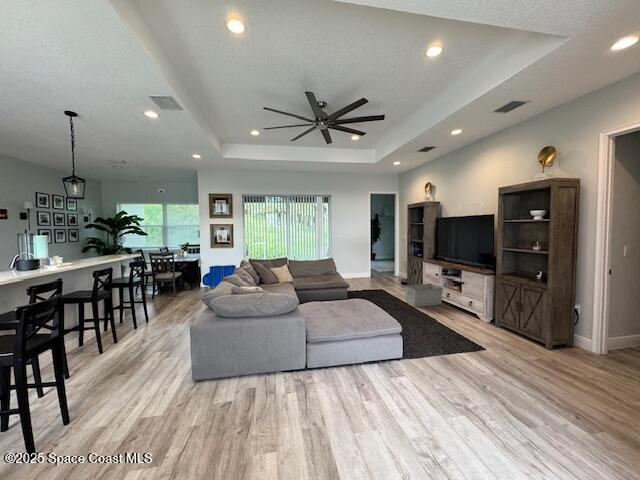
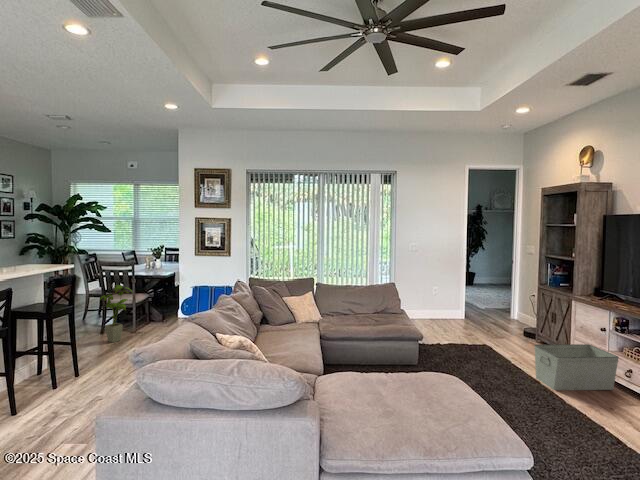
house plant: none [153,267,175,303] -> present [100,285,132,342]

